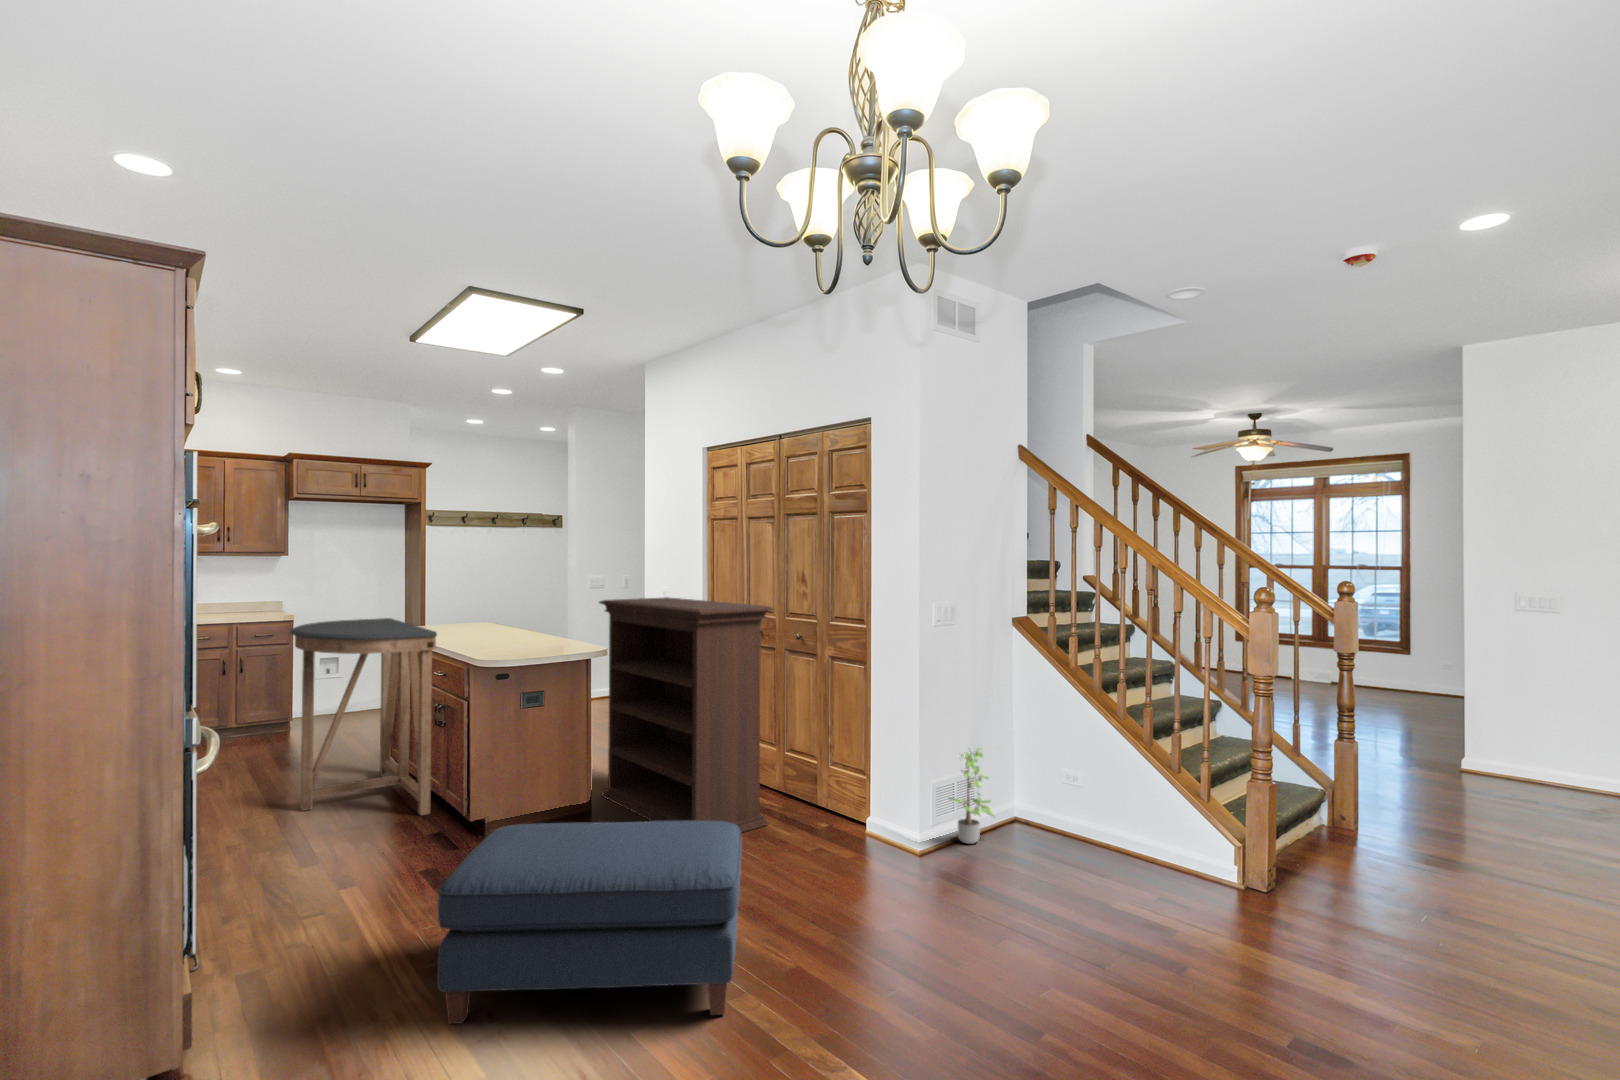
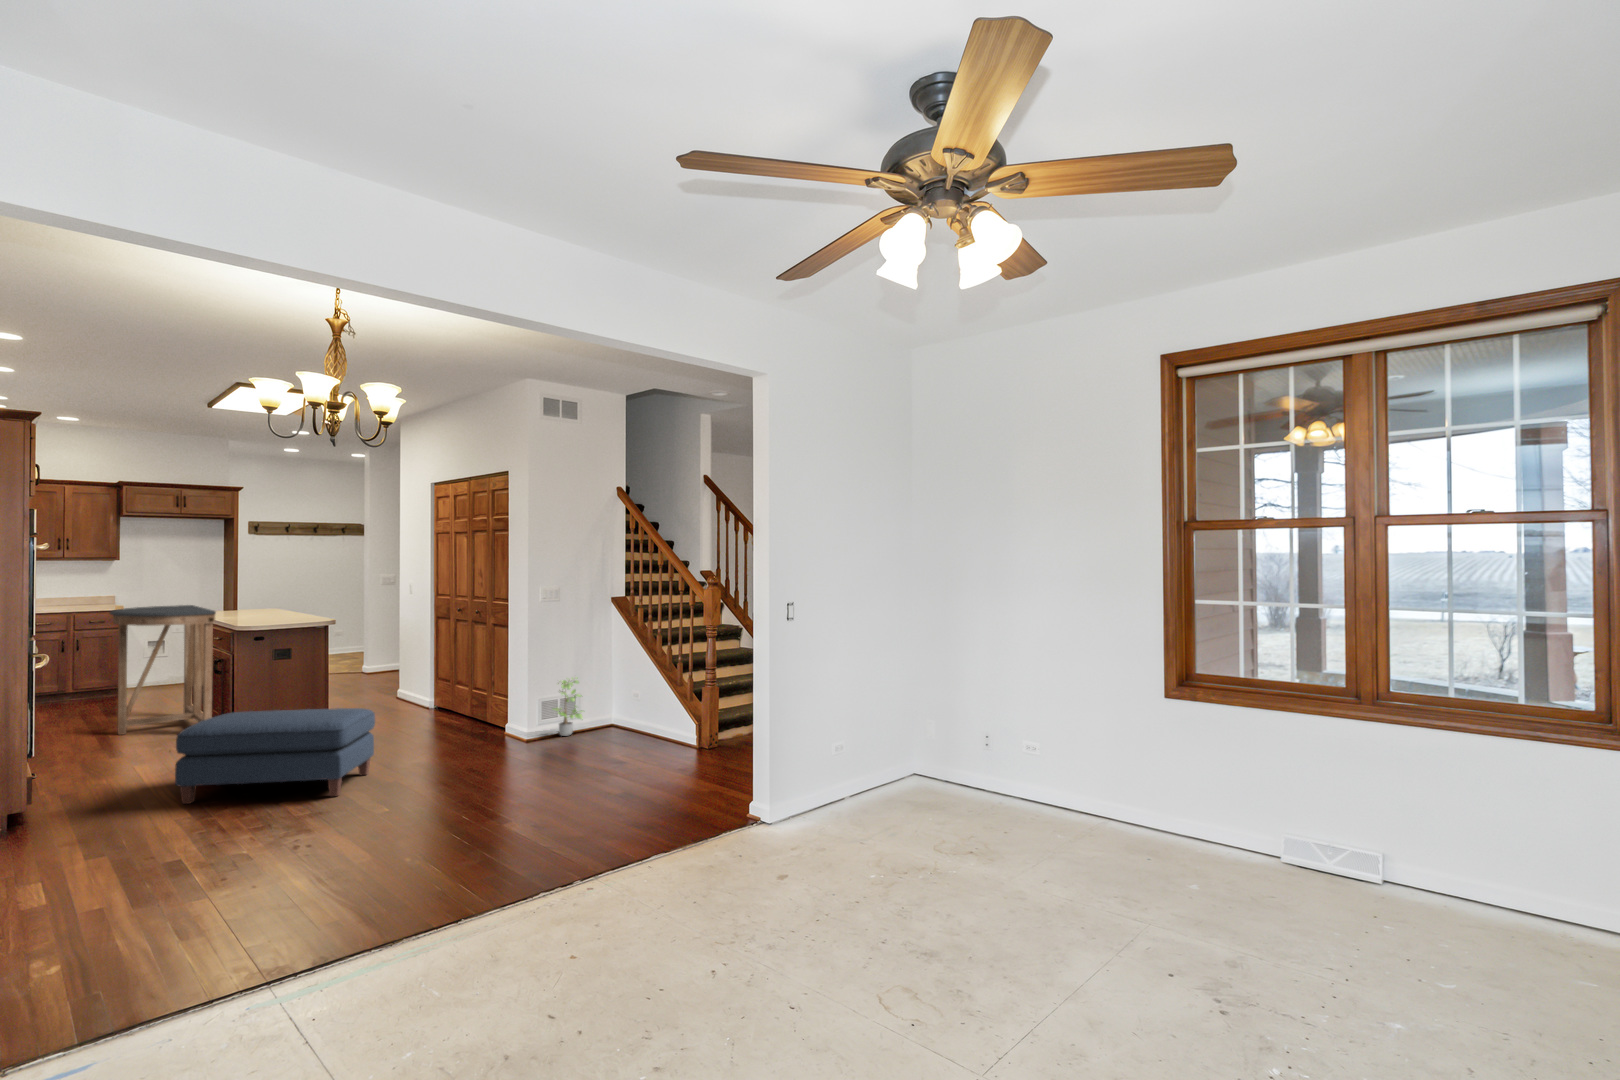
bookshelf: present [599,597,773,832] -> none [340,588,447,741]

